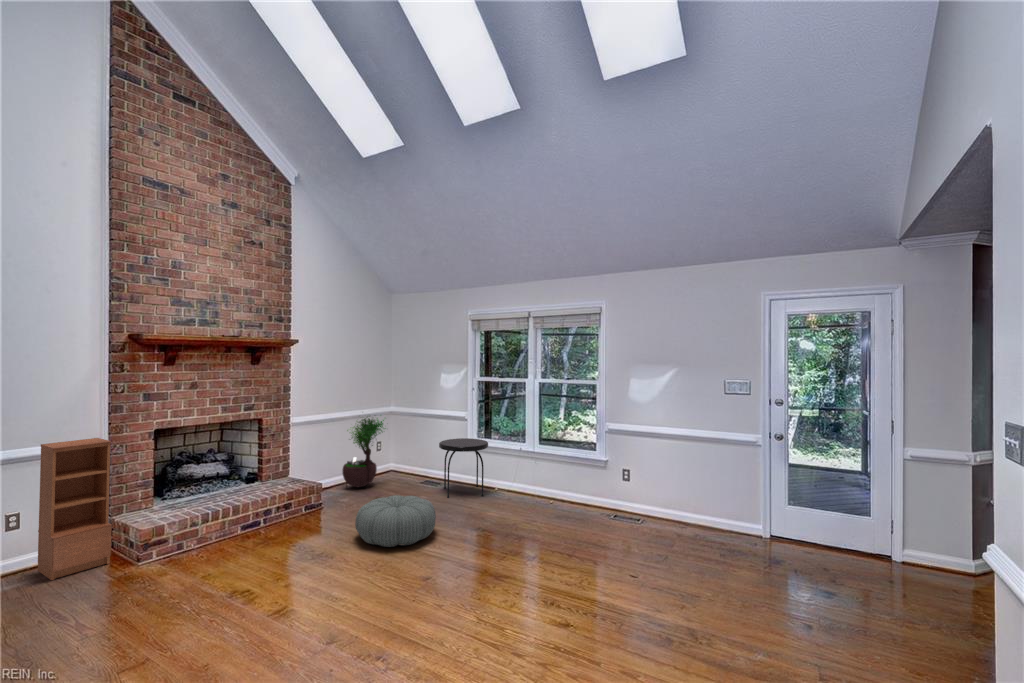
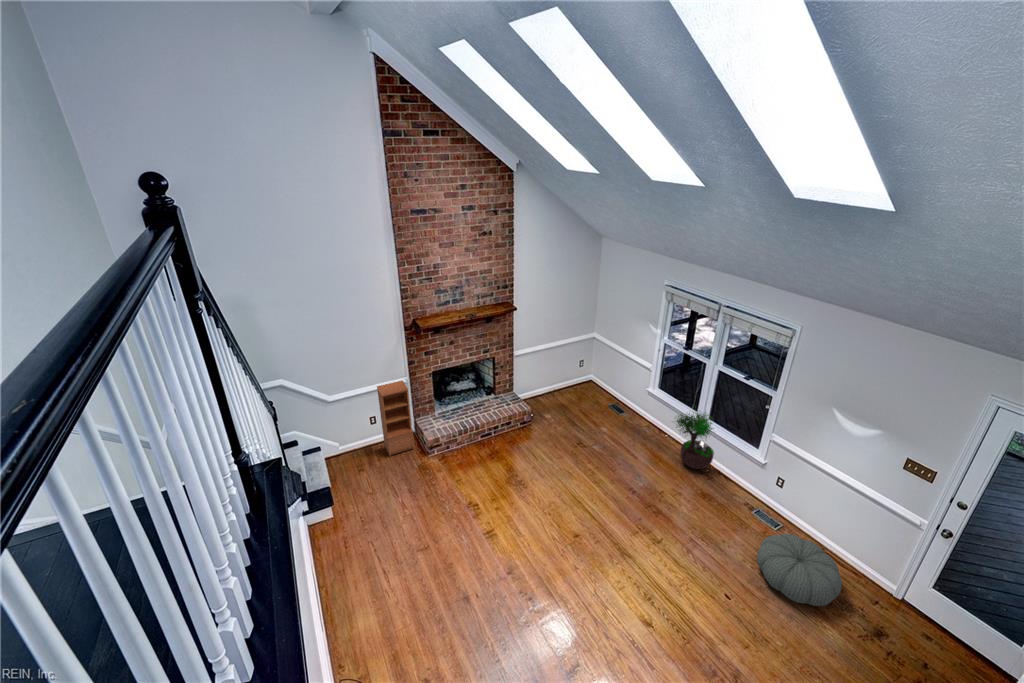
potted tree: present [342,418,384,487] -> present [676,412,714,469]
side table: present [439,438,488,498] -> none [621,386,663,440]
pouf: present [355,495,436,547] -> present [757,534,842,606]

